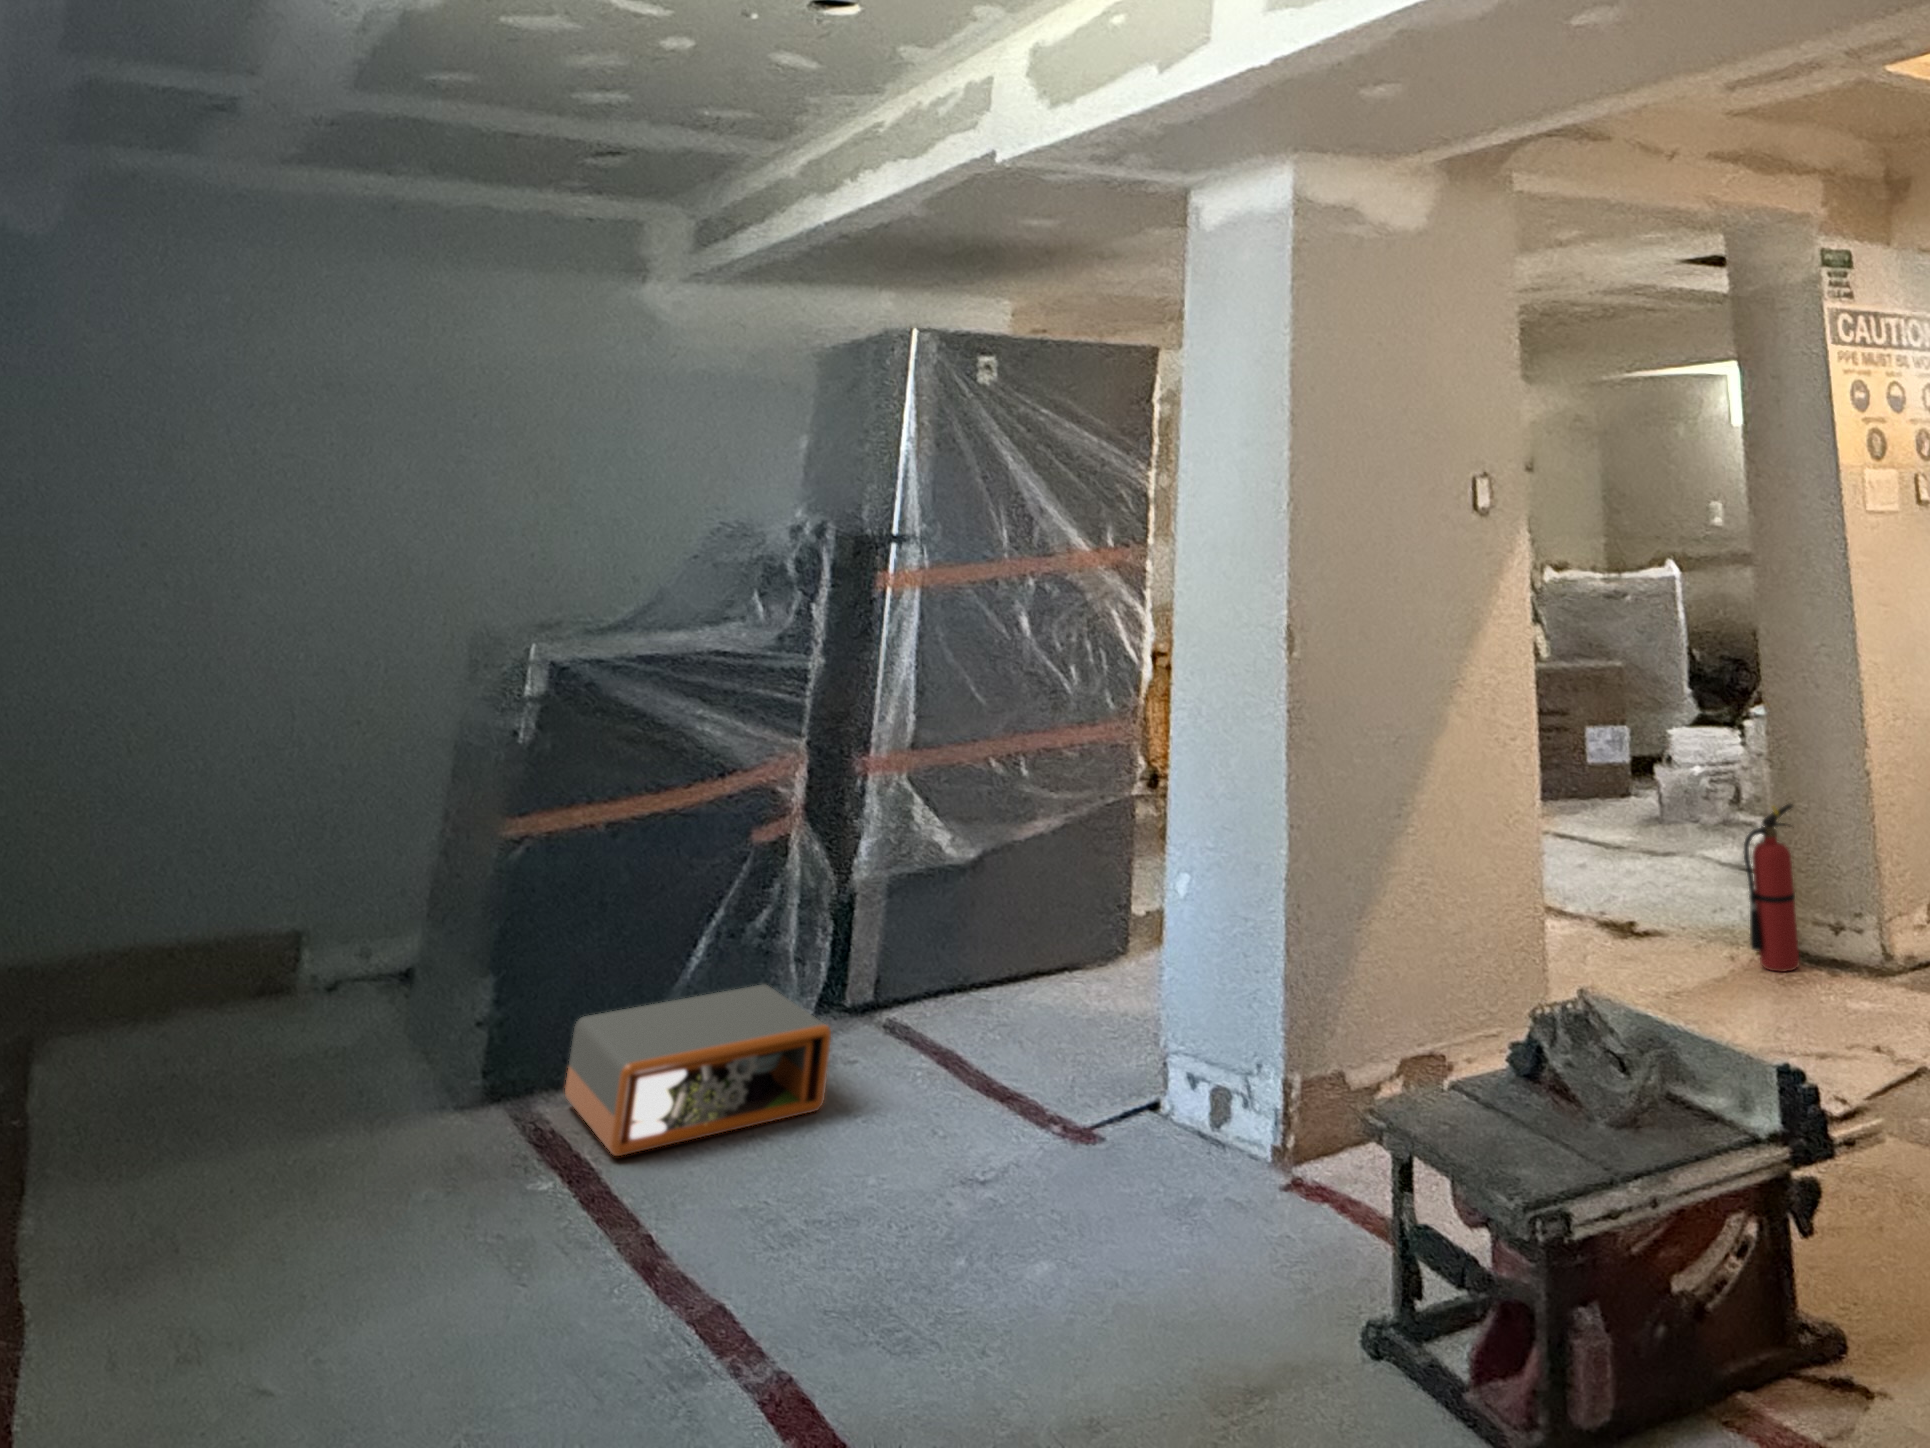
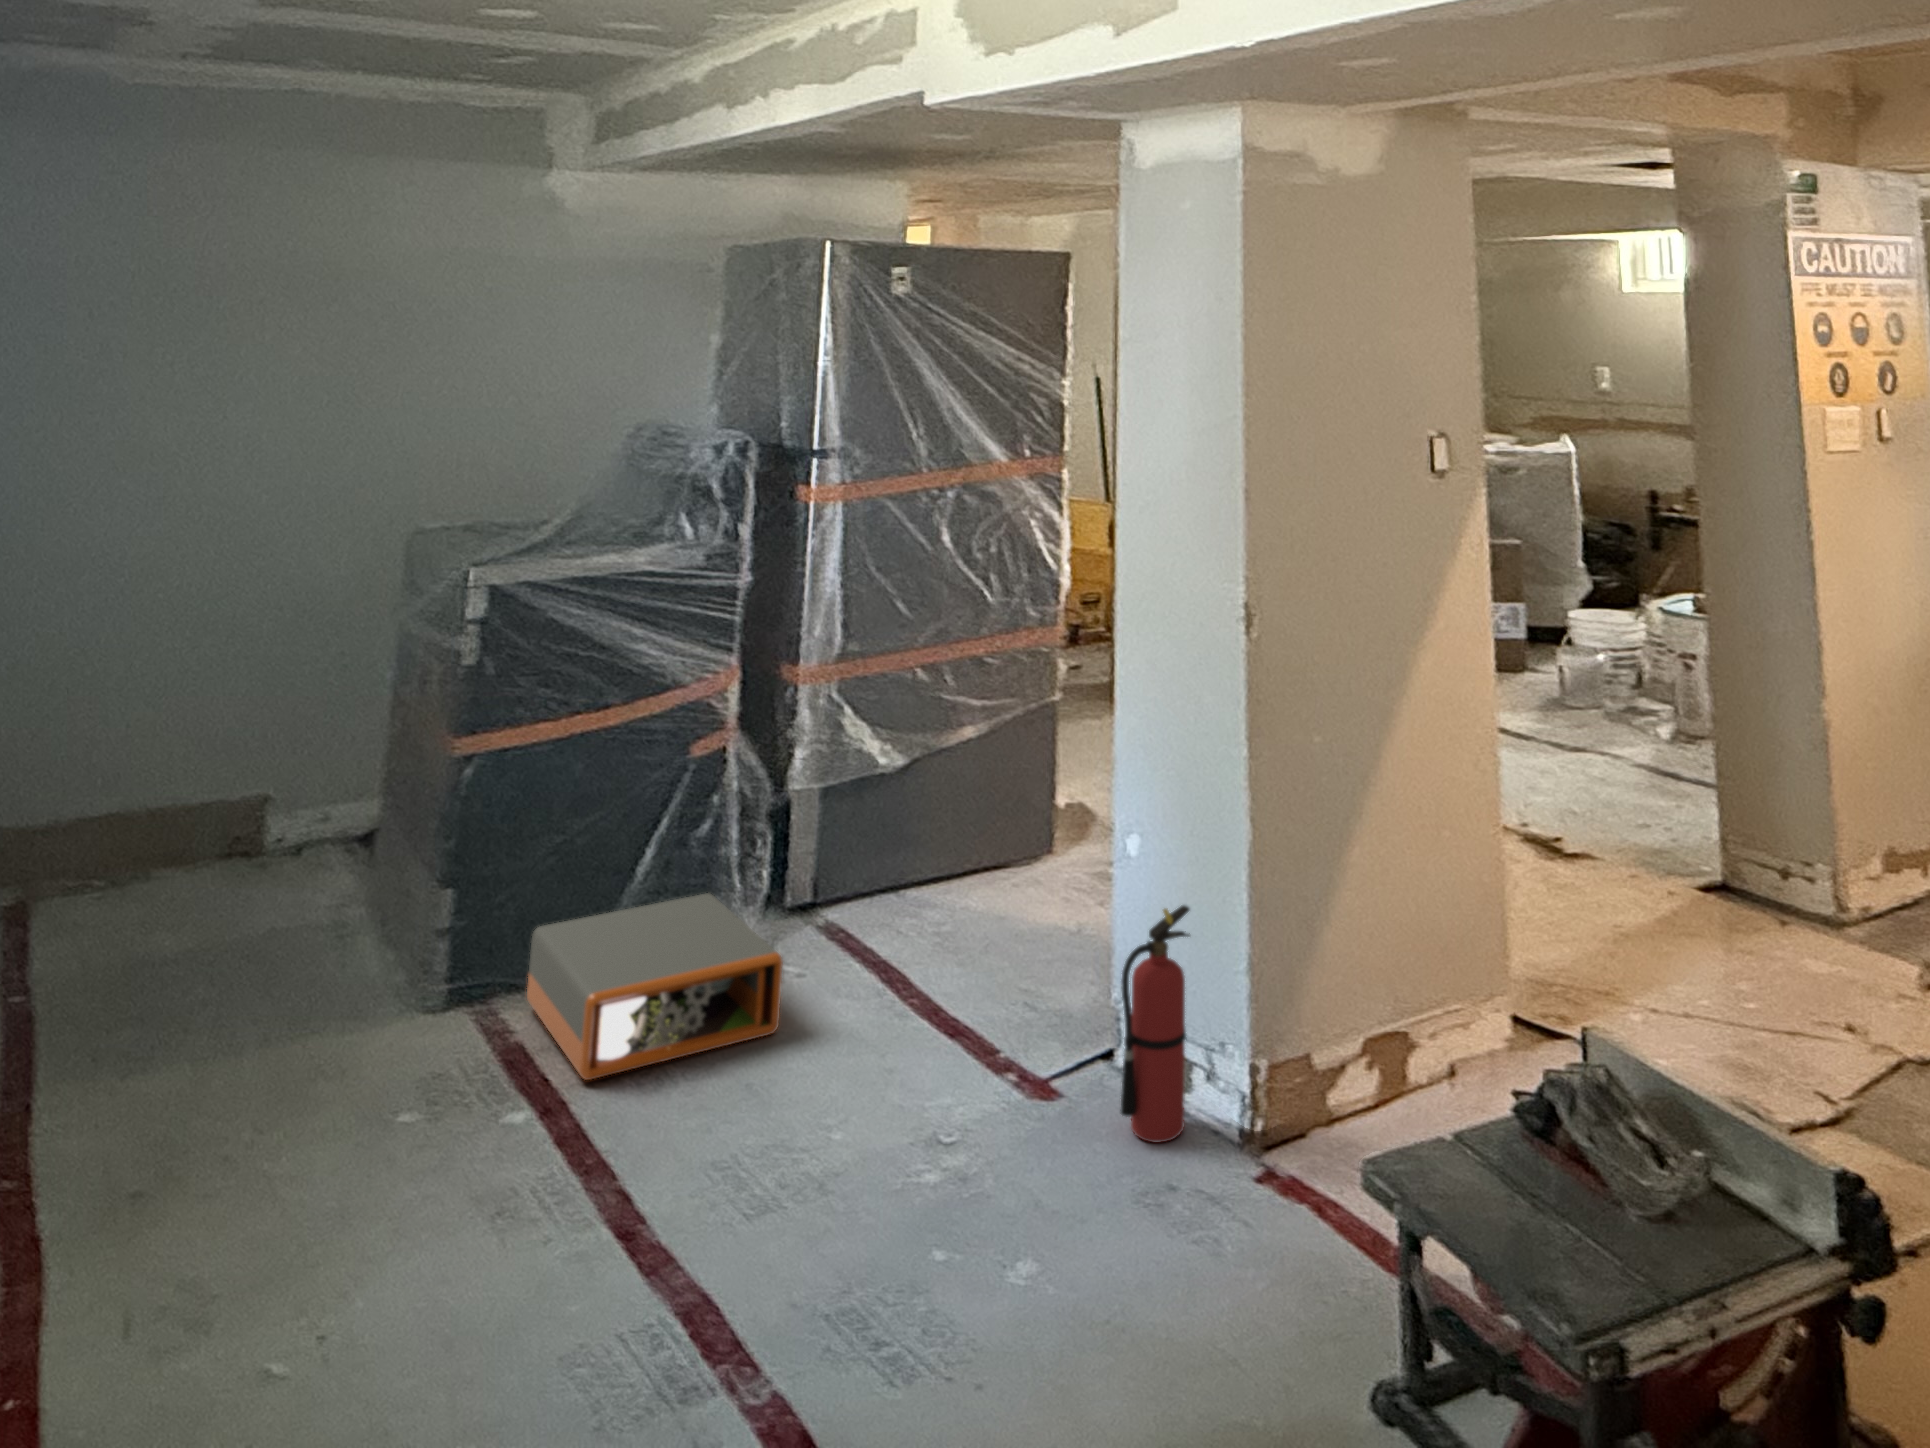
fire extinguisher: present [1744,804,1799,972] -> present [1120,905,1190,1143]

